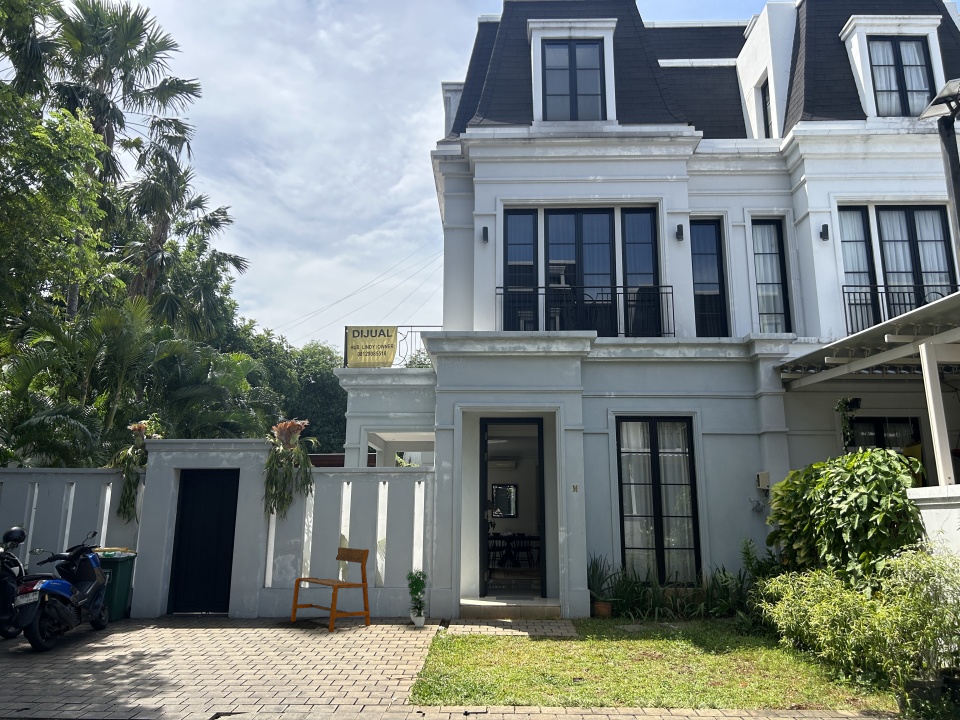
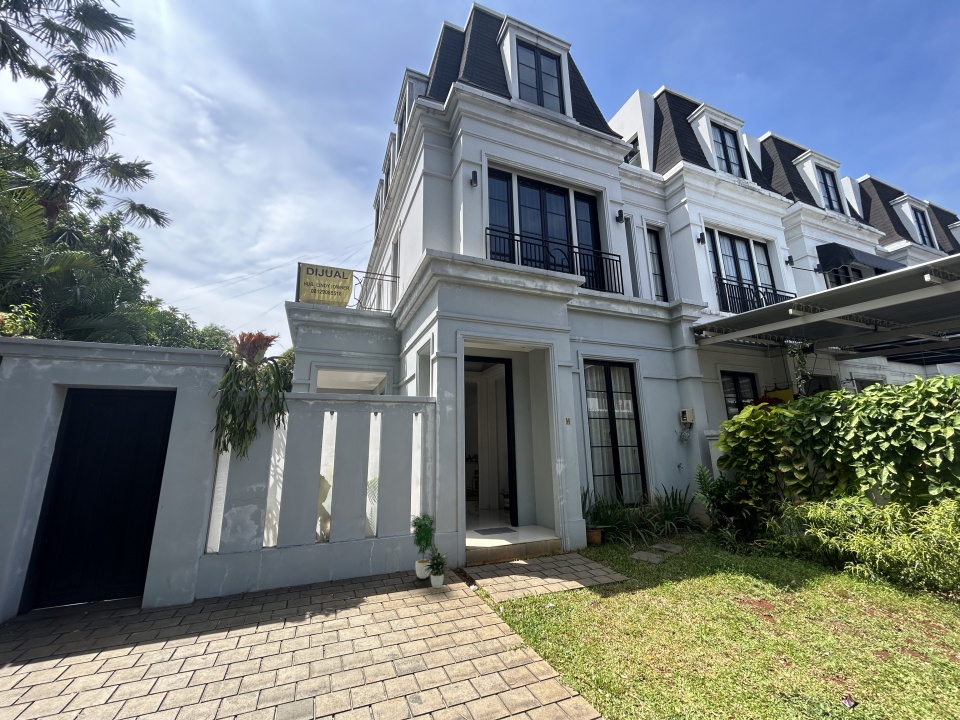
bench: present [291,547,370,632] -> none [249,490,374,622]

